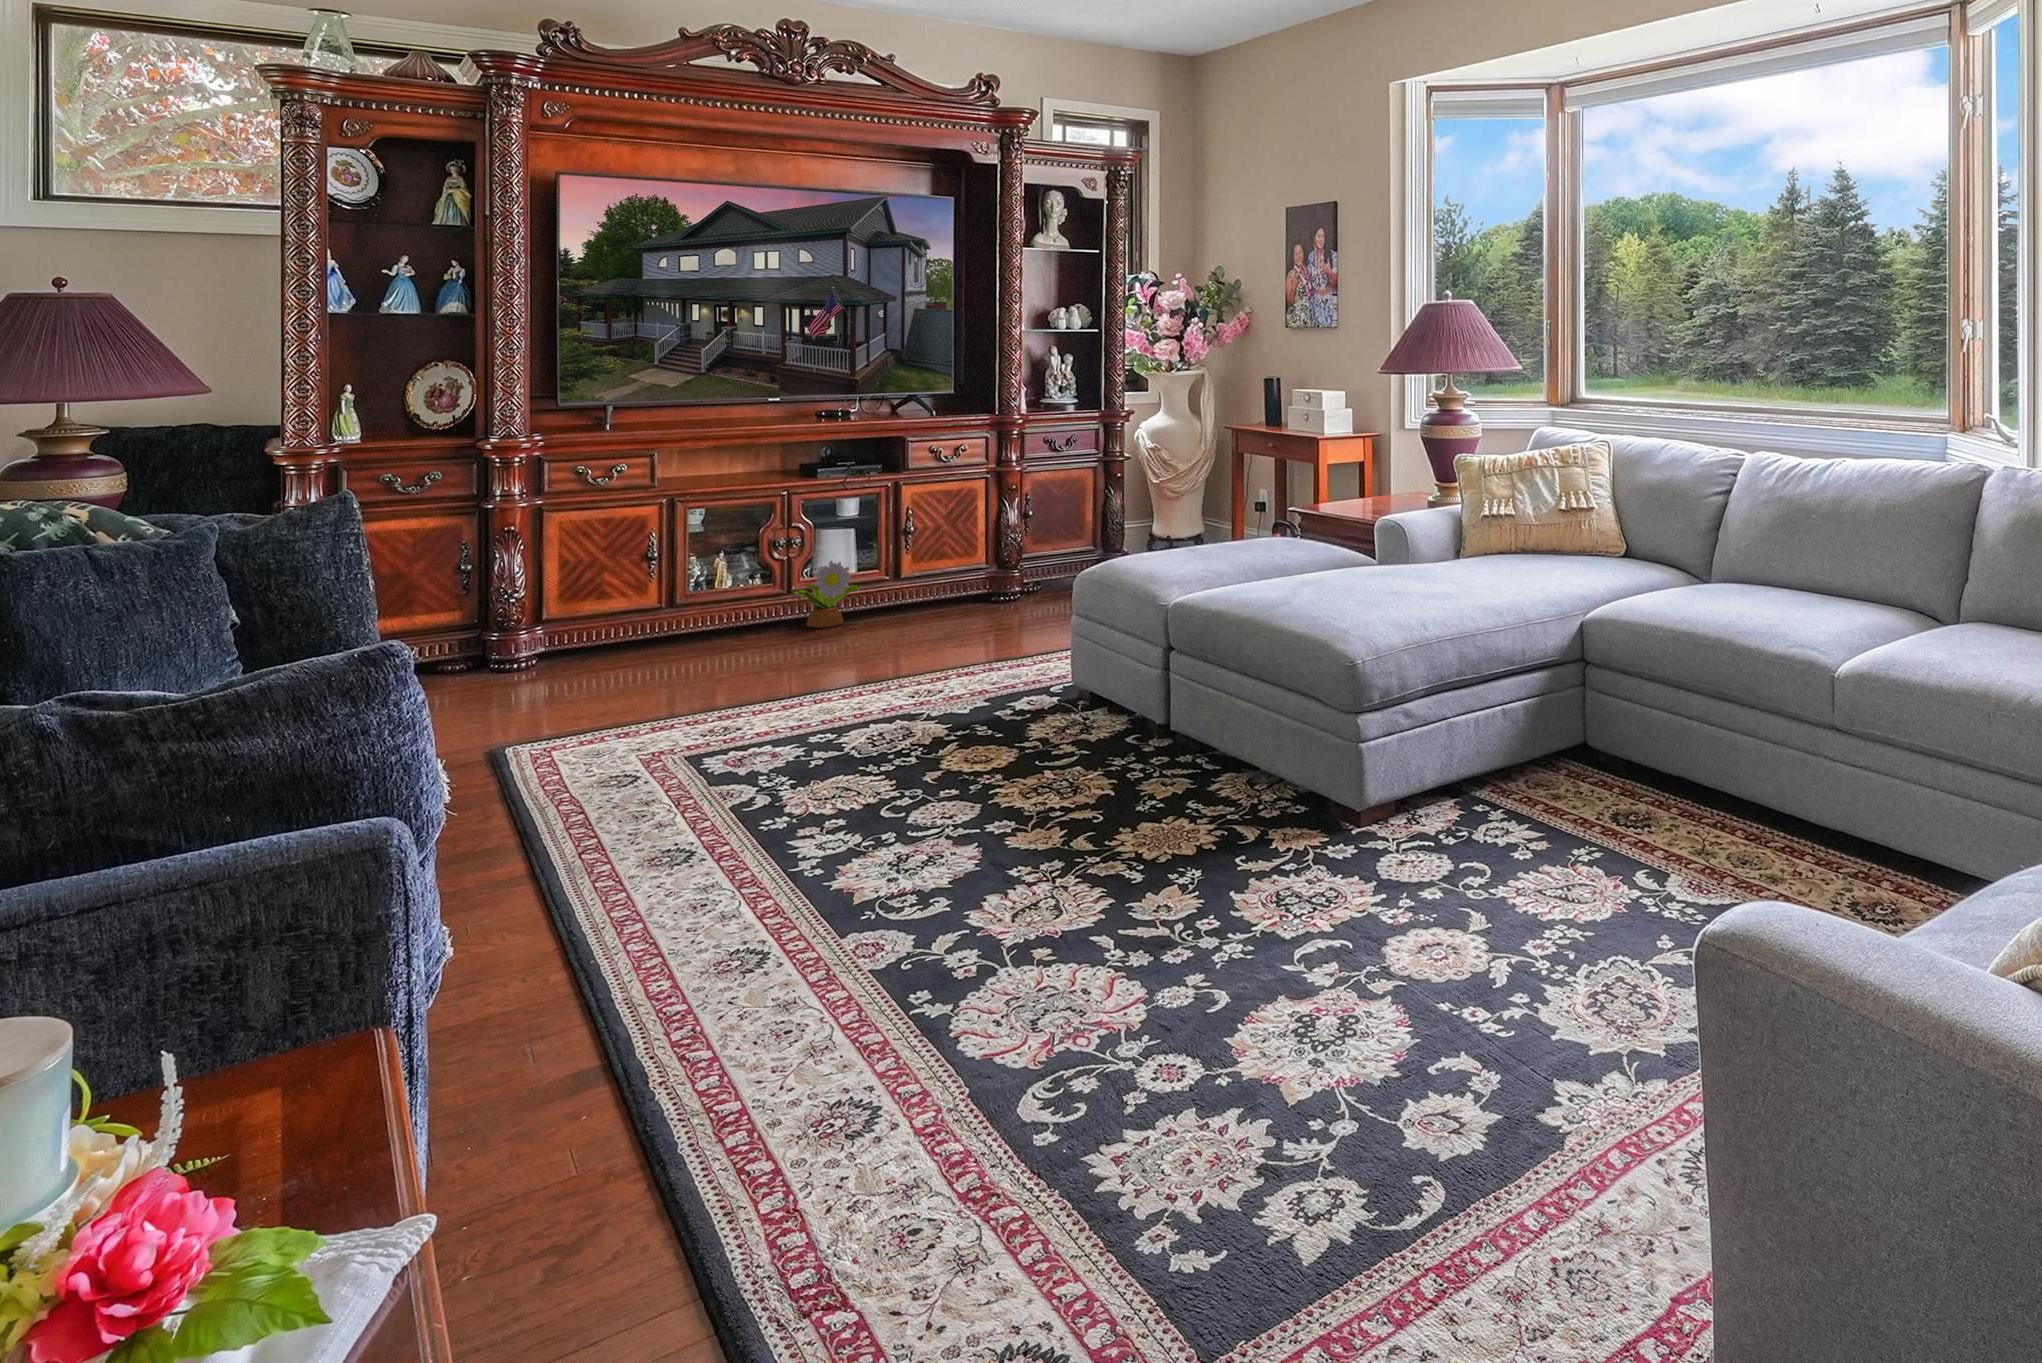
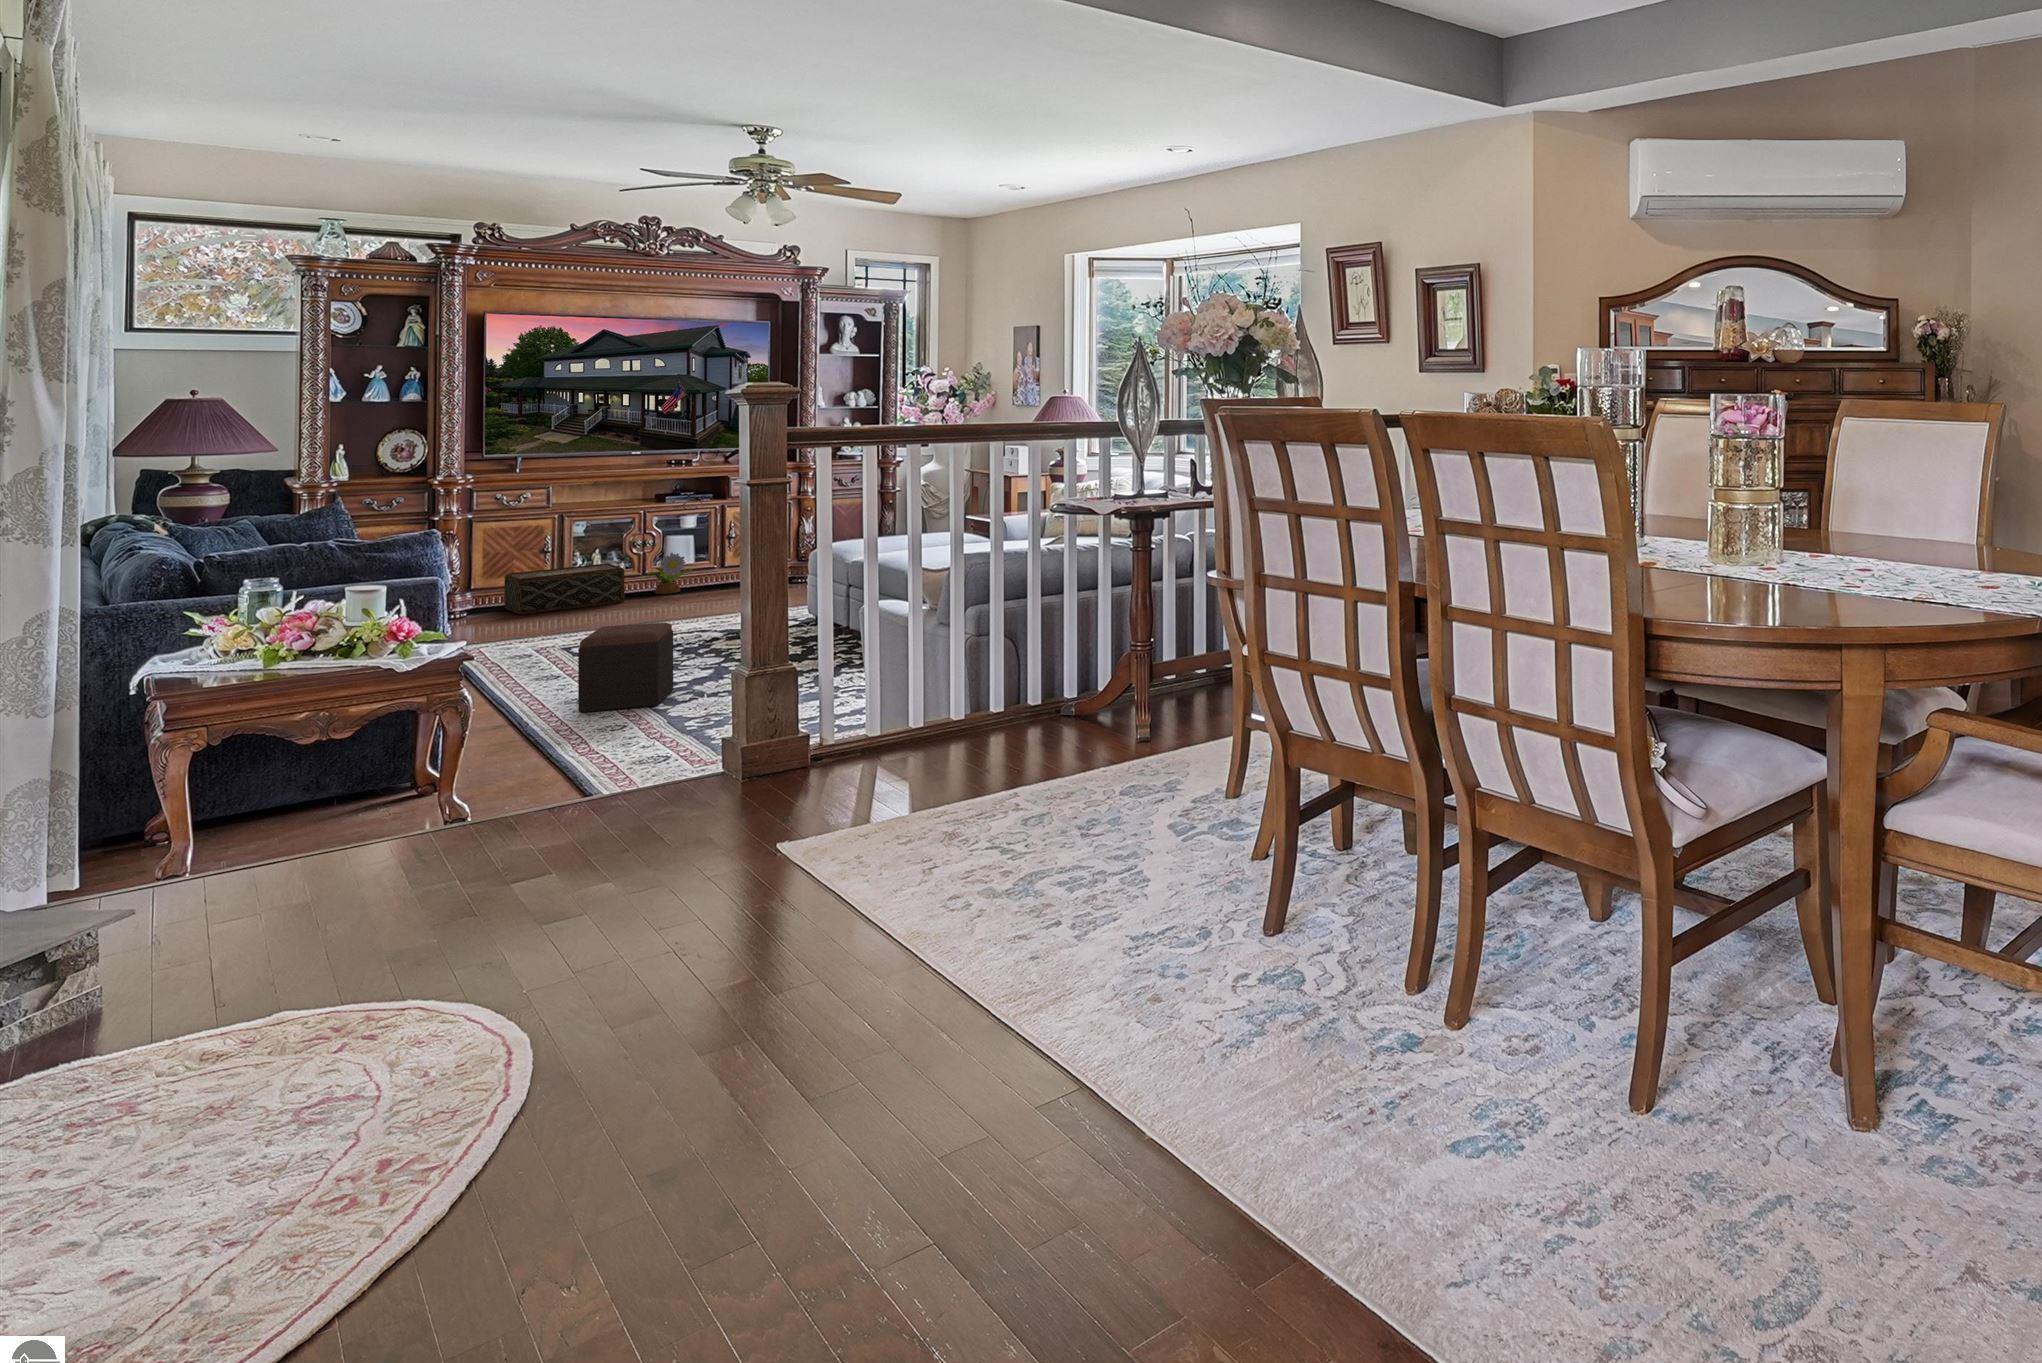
woven basket: none [590,577,765,668] -> present [504,563,625,615]
footstool: none [729,763,912,996] -> present [578,623,673,712]

